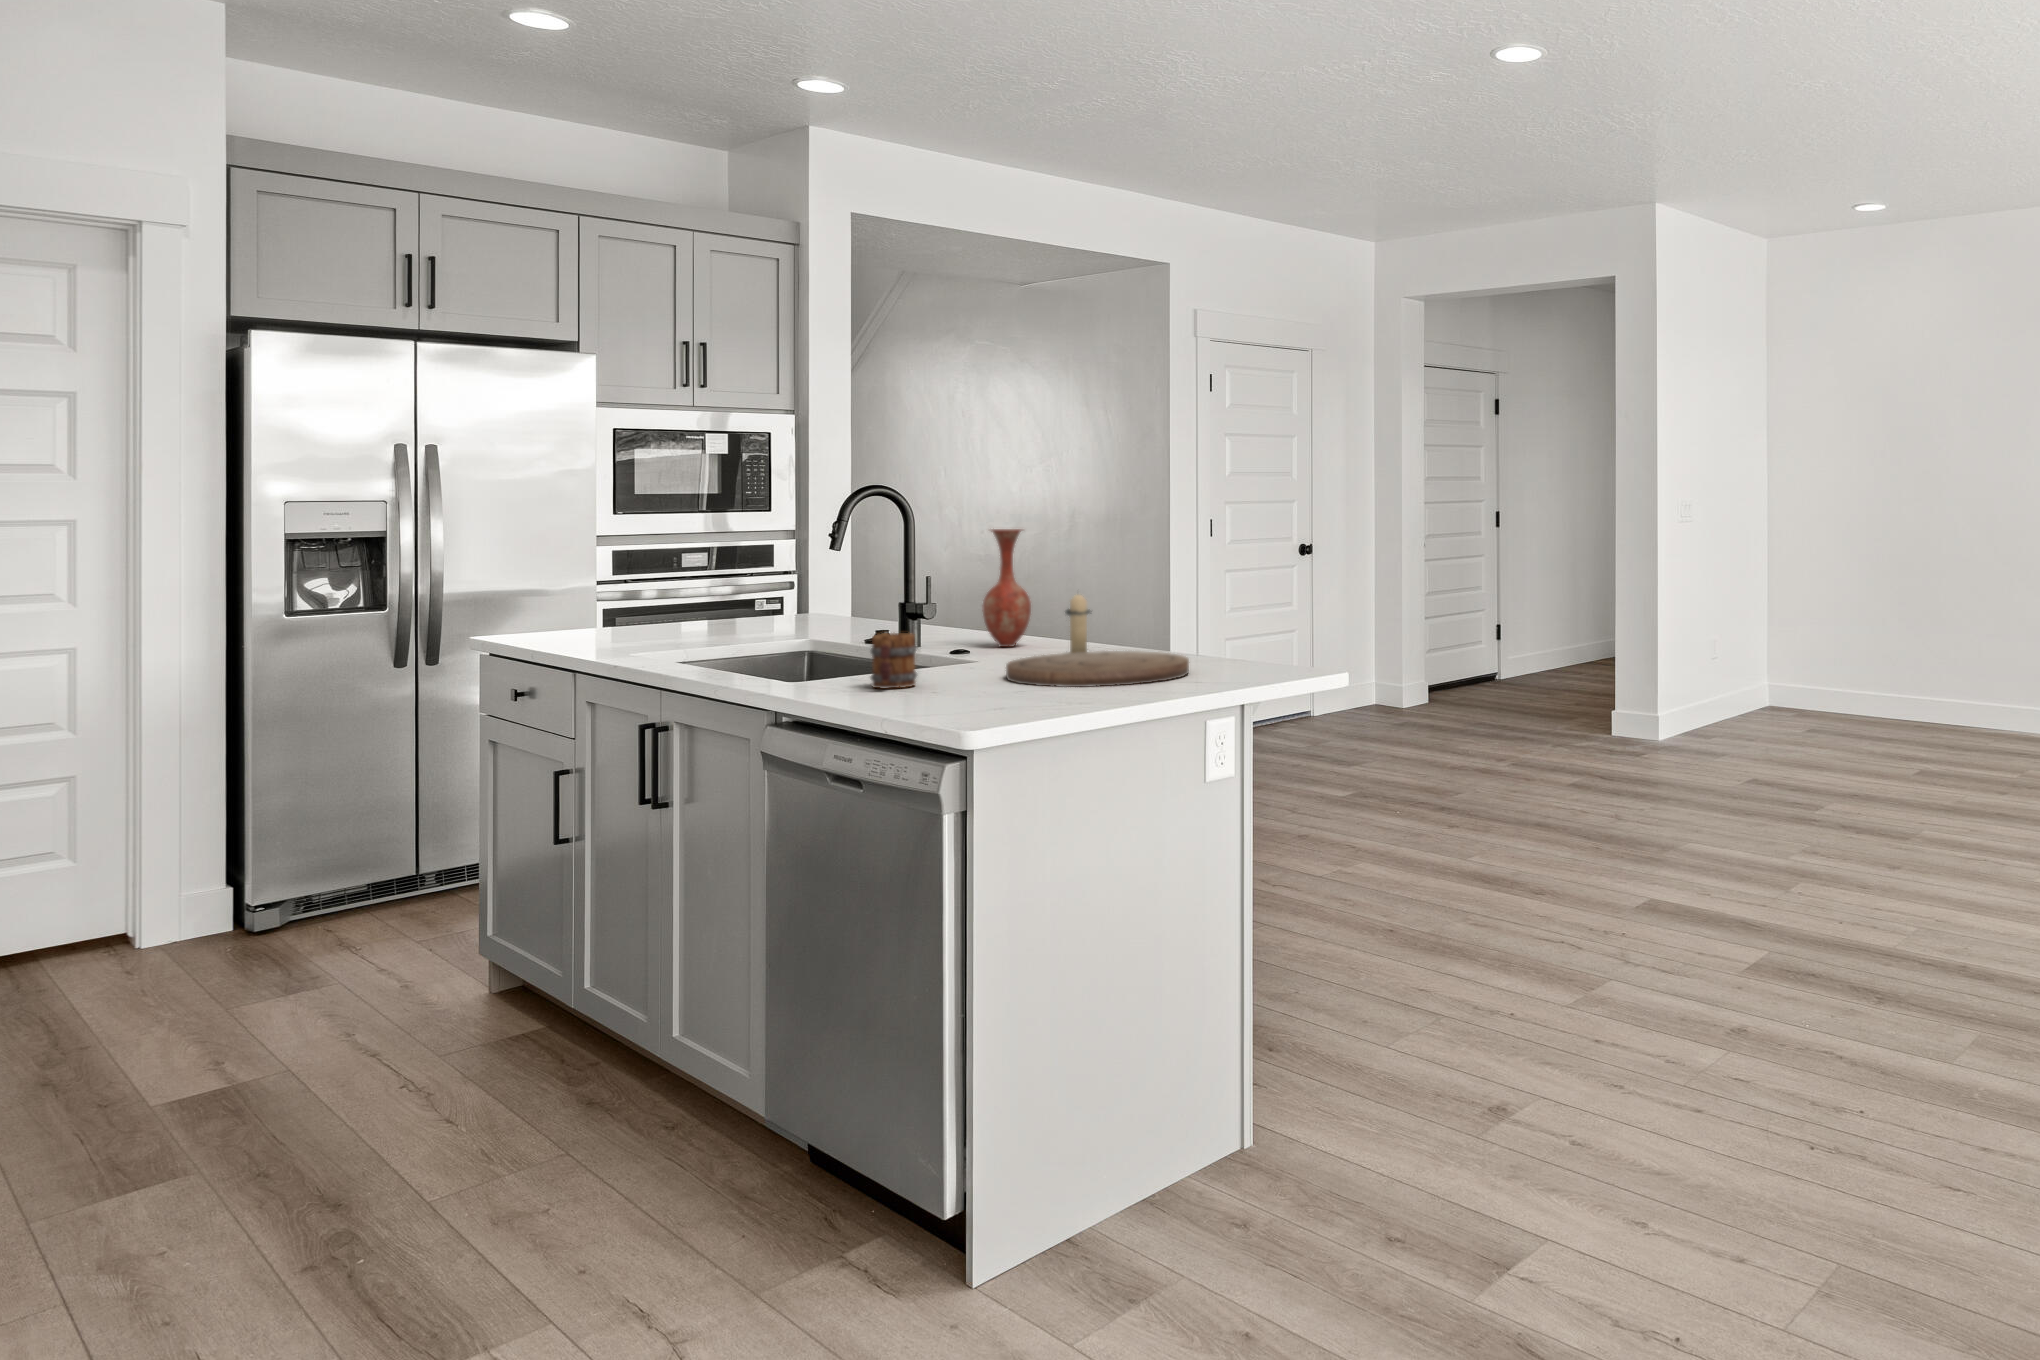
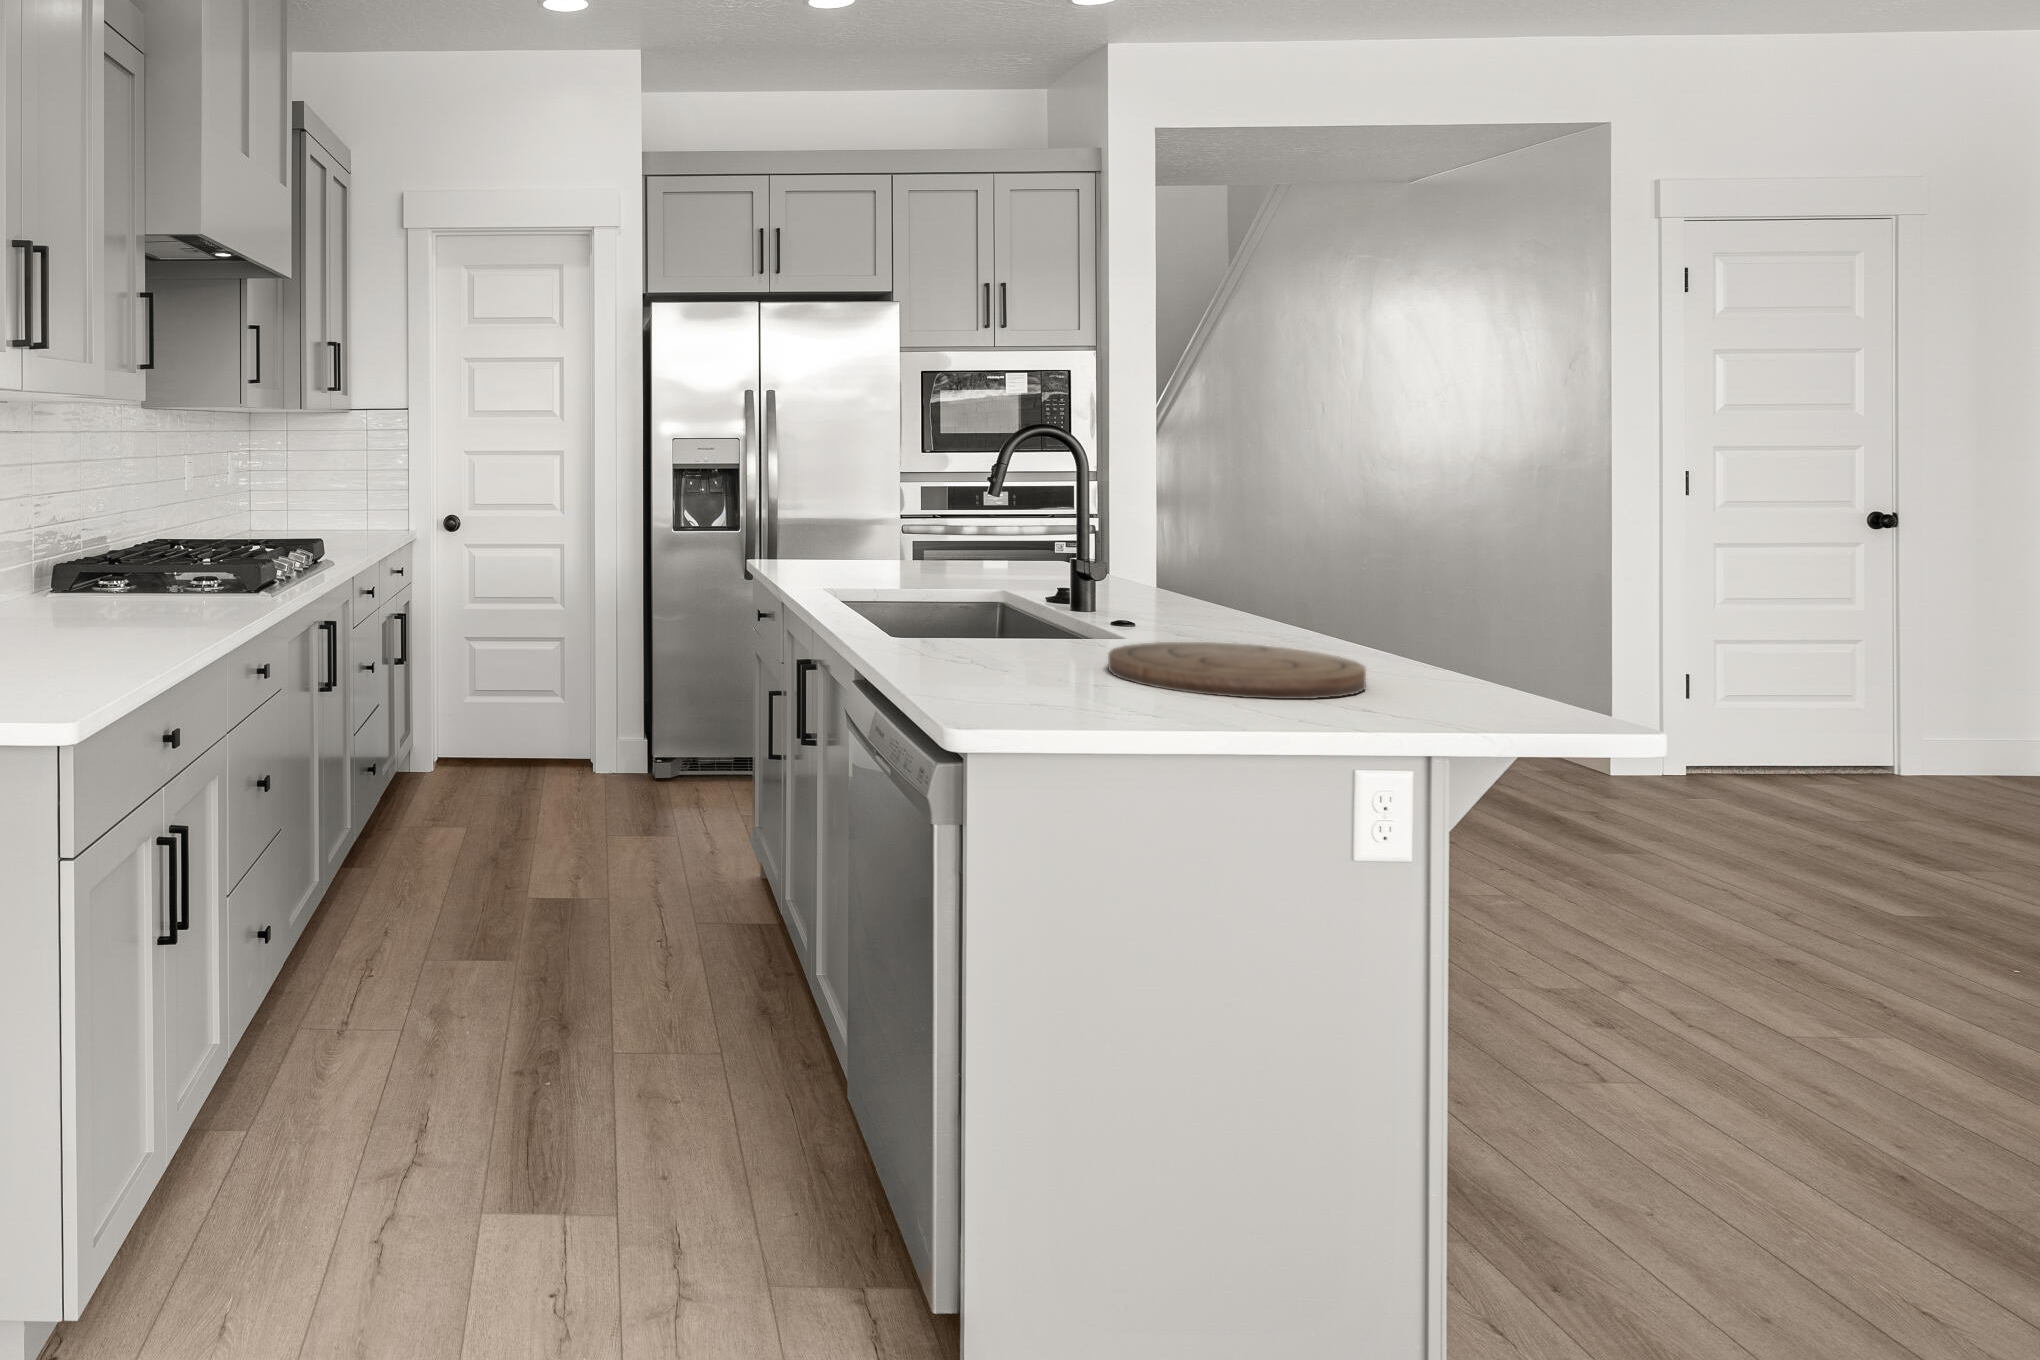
vase: present [982,529,1031,647] -> none [1164,480,1226,623]
candle: present [1065,595,1092,653] -> none [1230,561,1277,651]
mug: present [870,633,917,689] -> none [947,599,1001,663]

